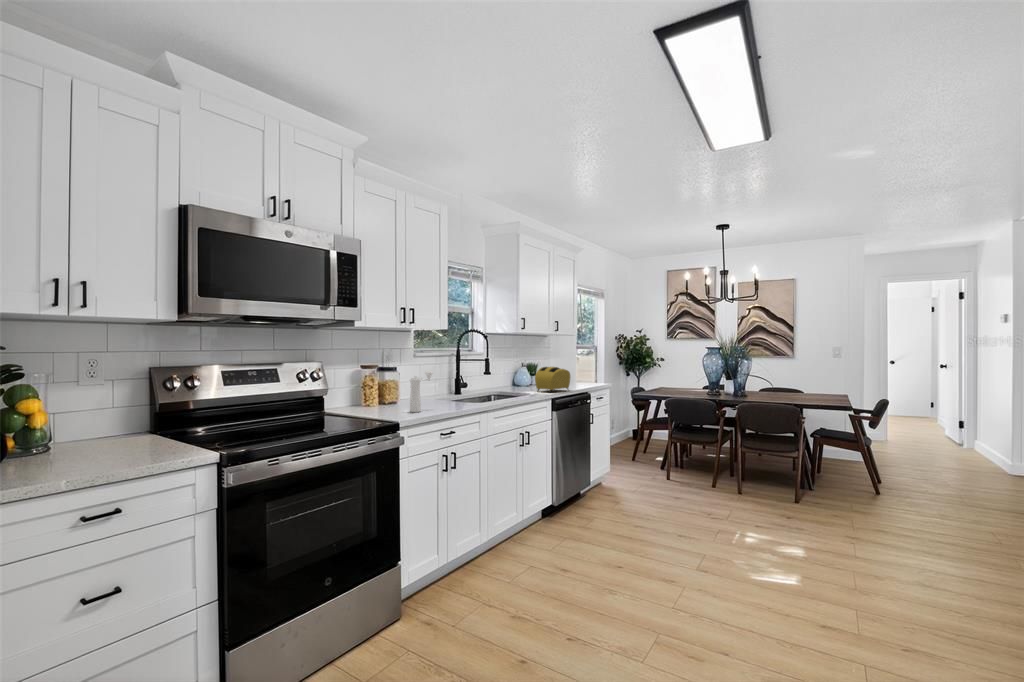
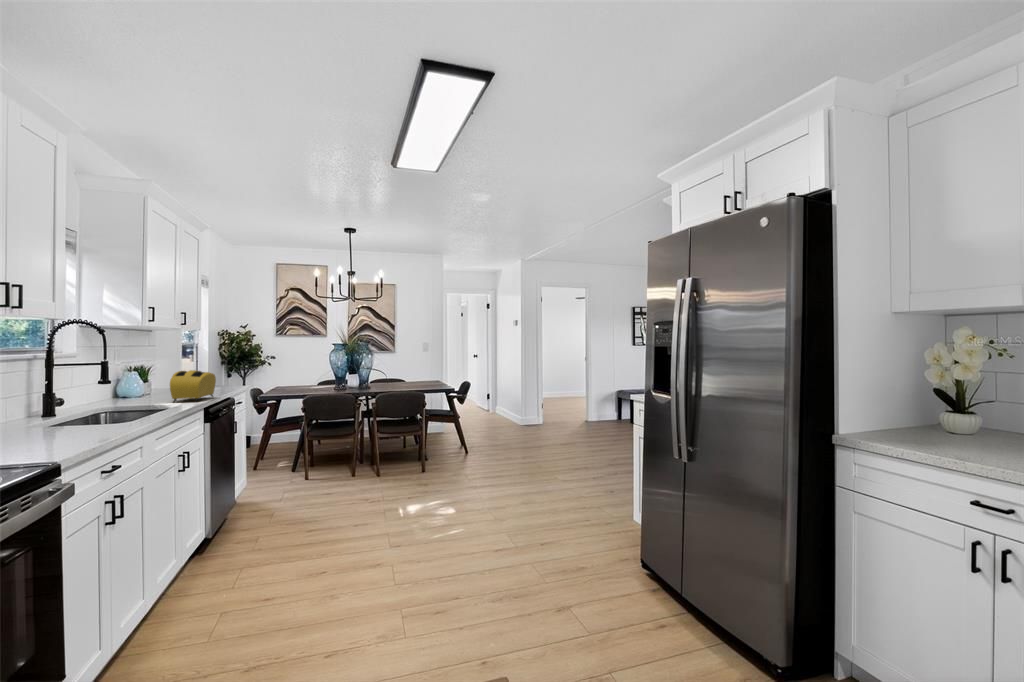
pepper mill: present [410,370,433,412] -> none [30,385,66,450]

